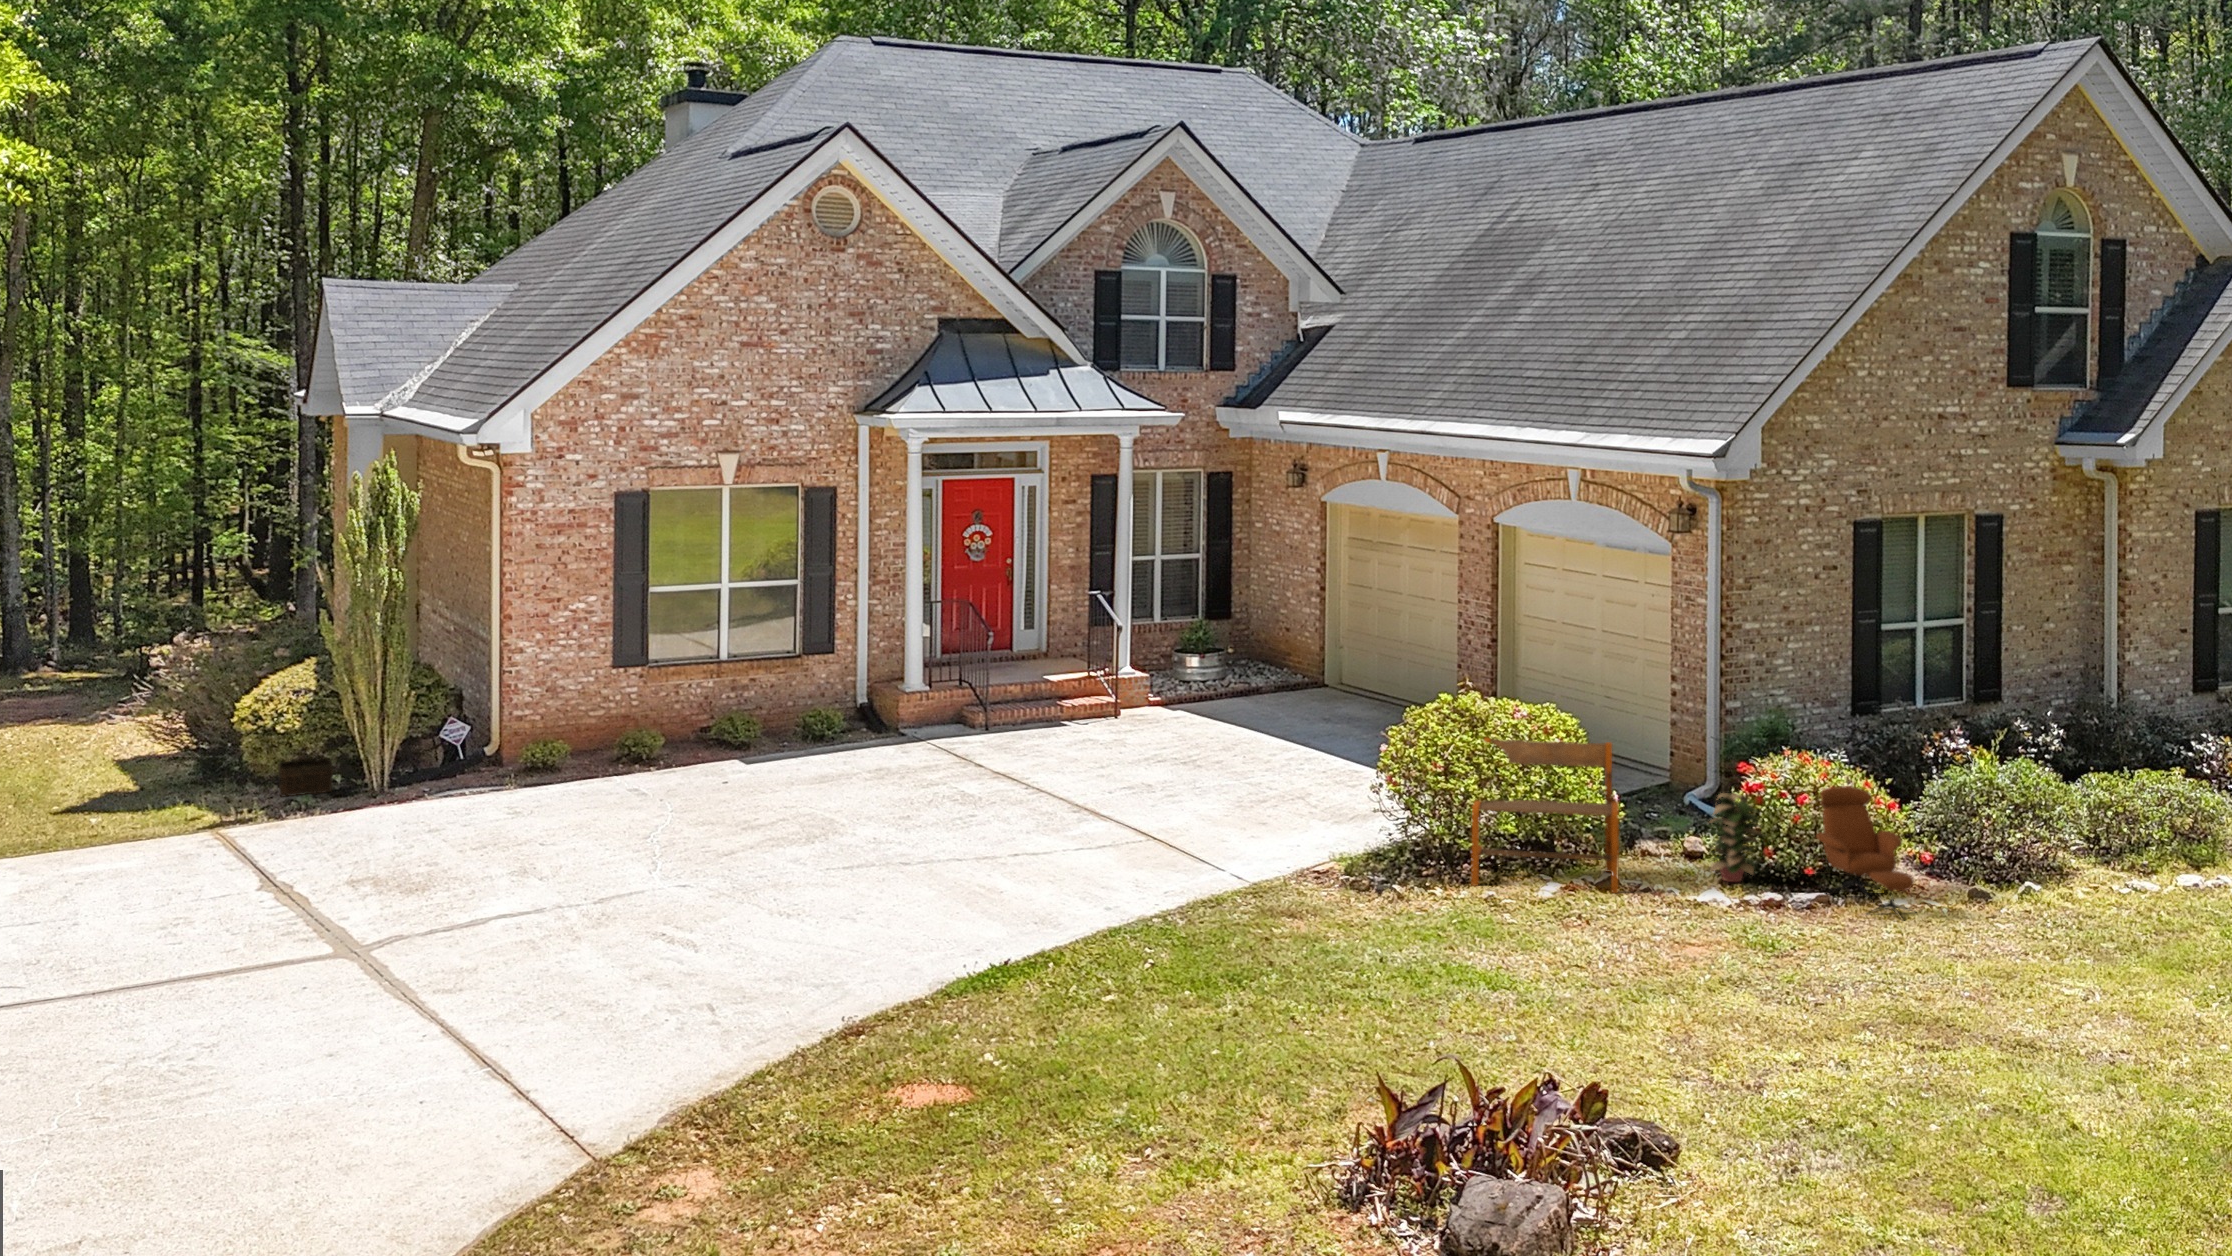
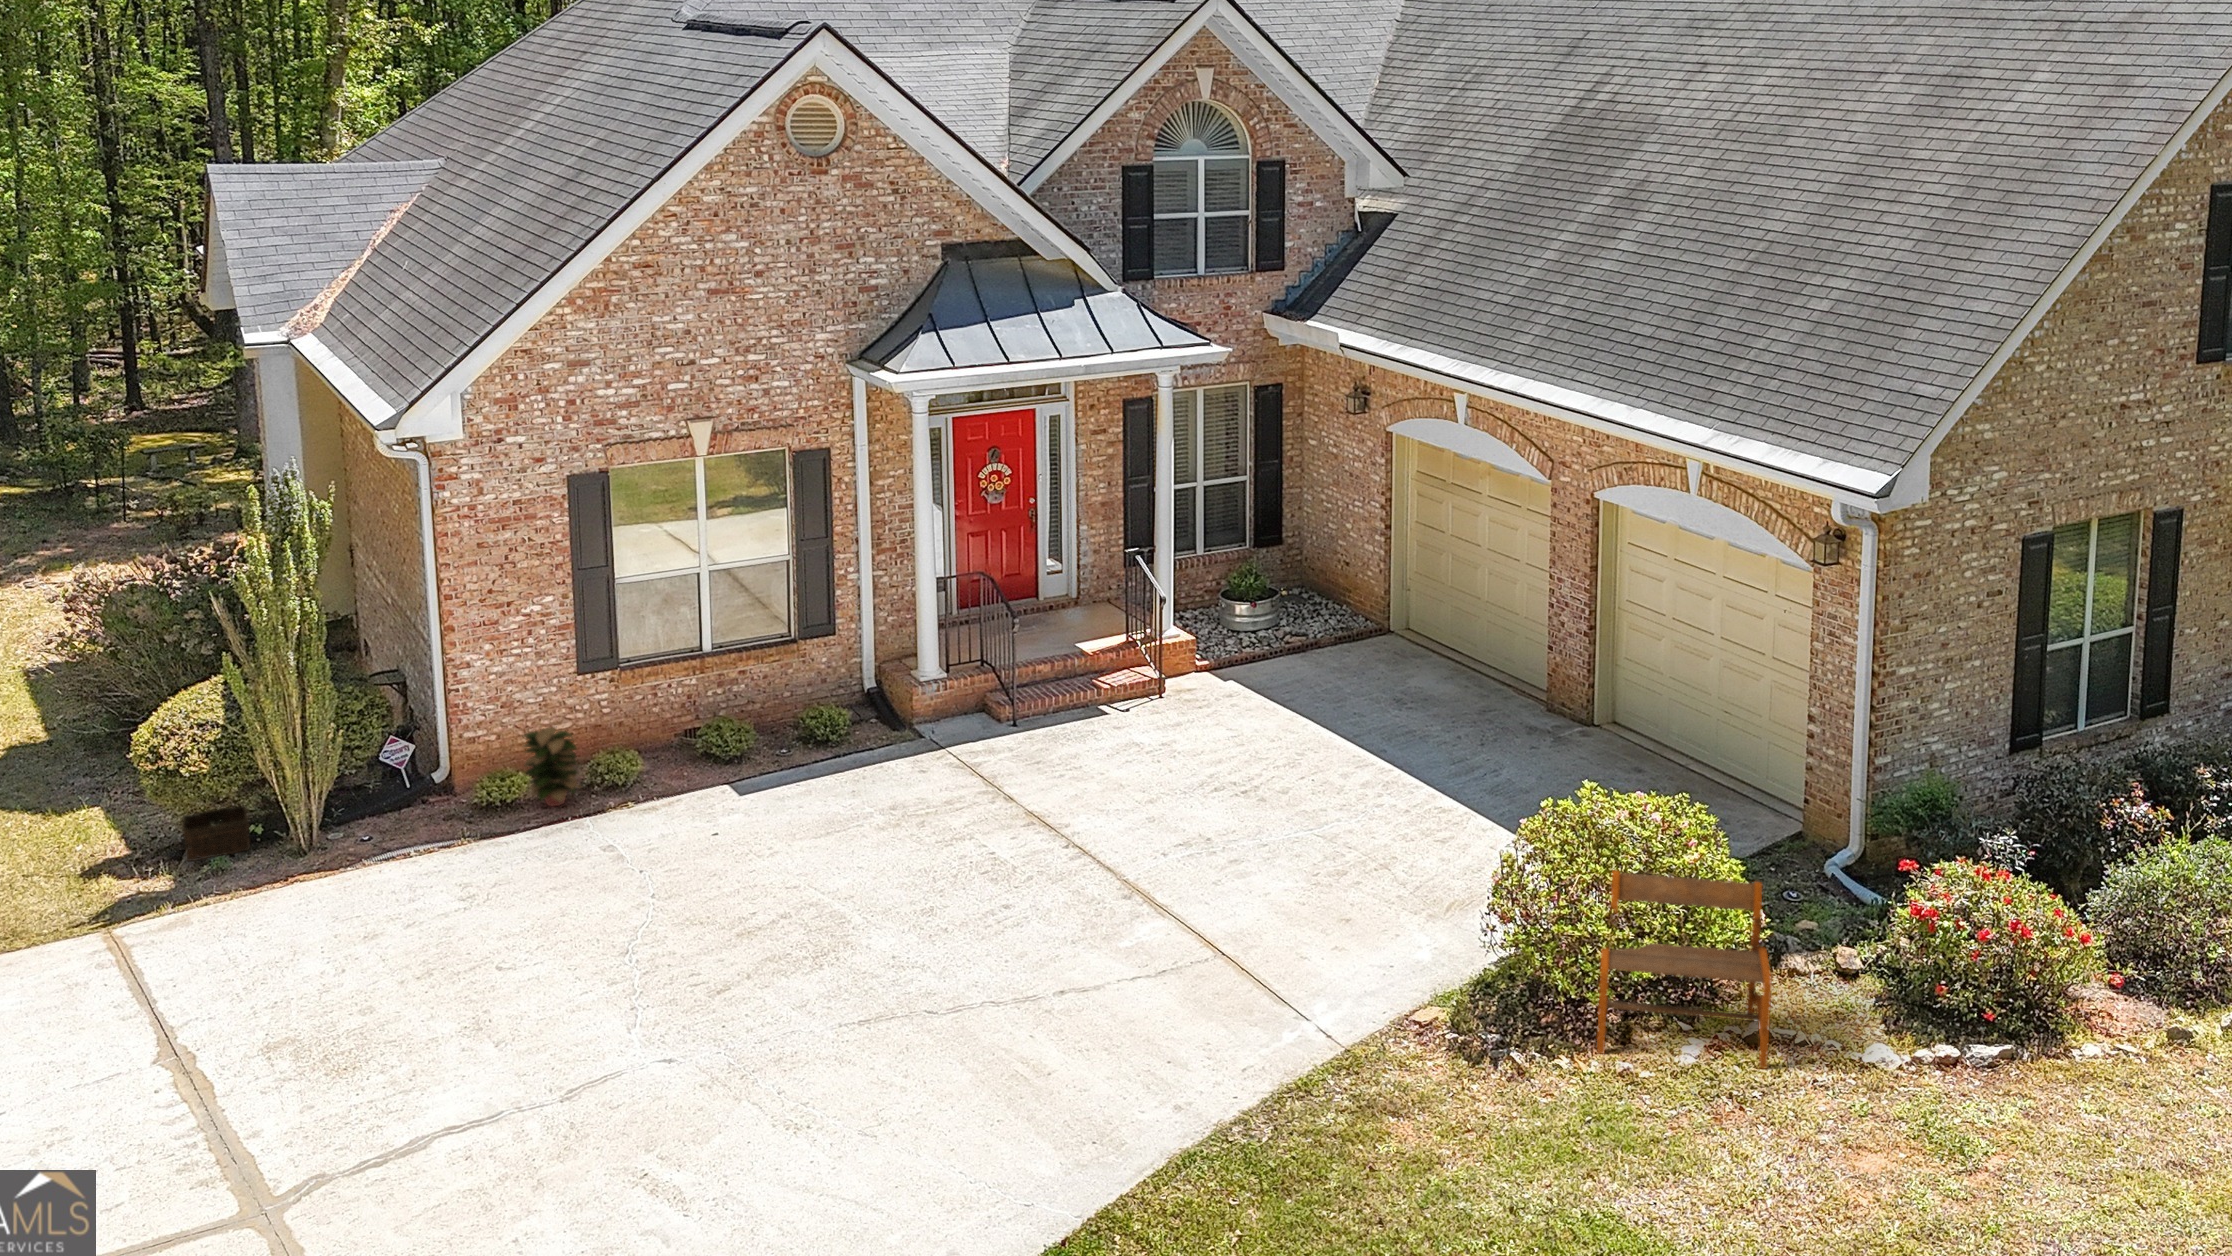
lounge chair: present [1816,786,1914,917] -> none [1995,939,2115,1129]
decorative plant: present [1707,793,1763,882] -> present [524,727,580,806]

